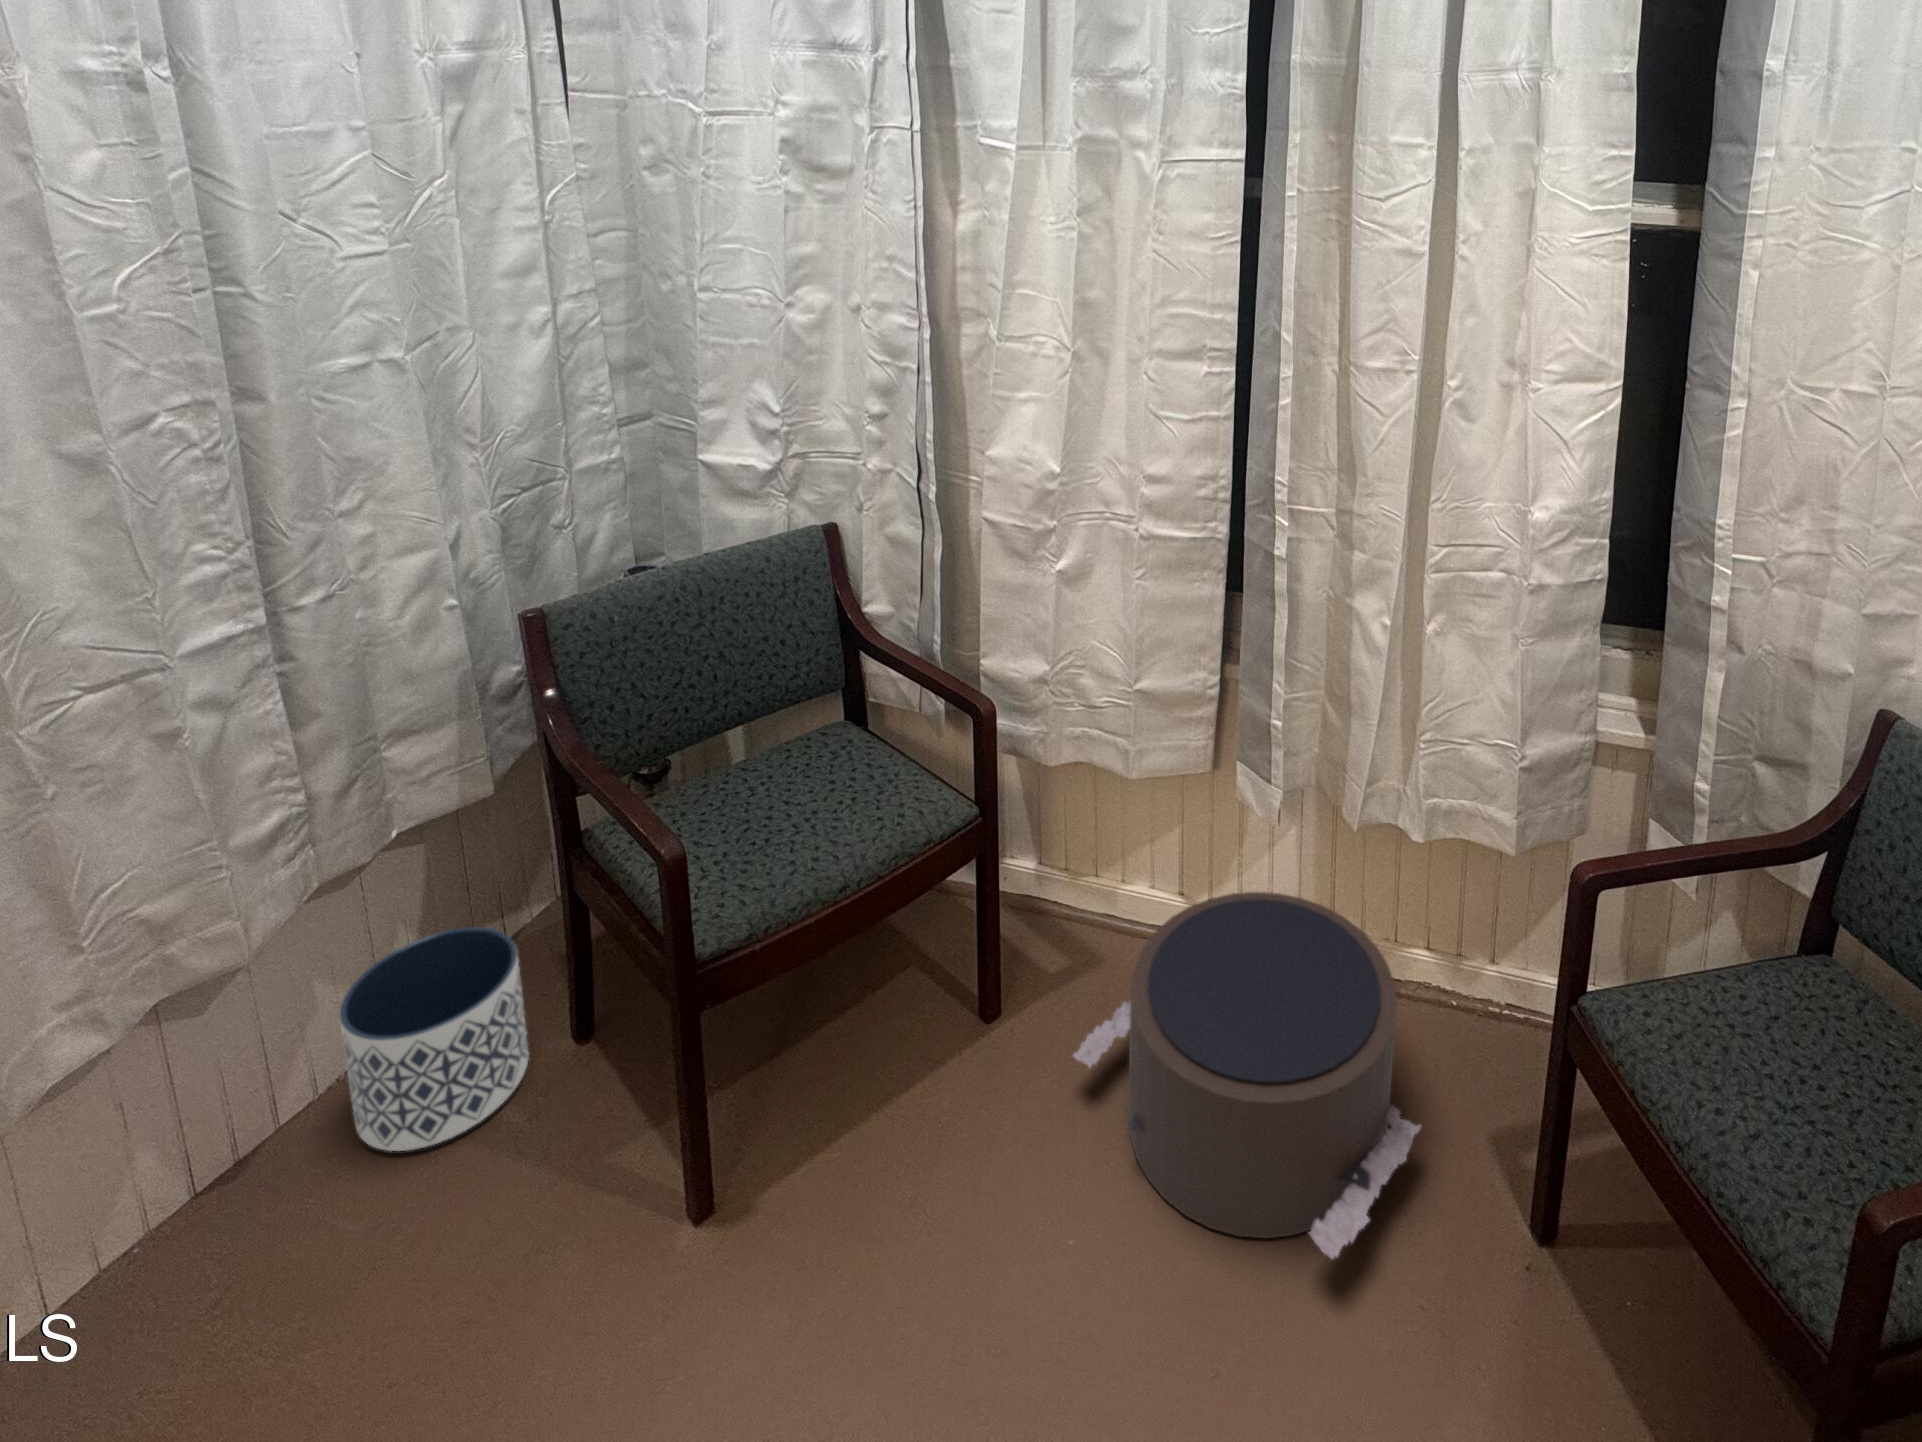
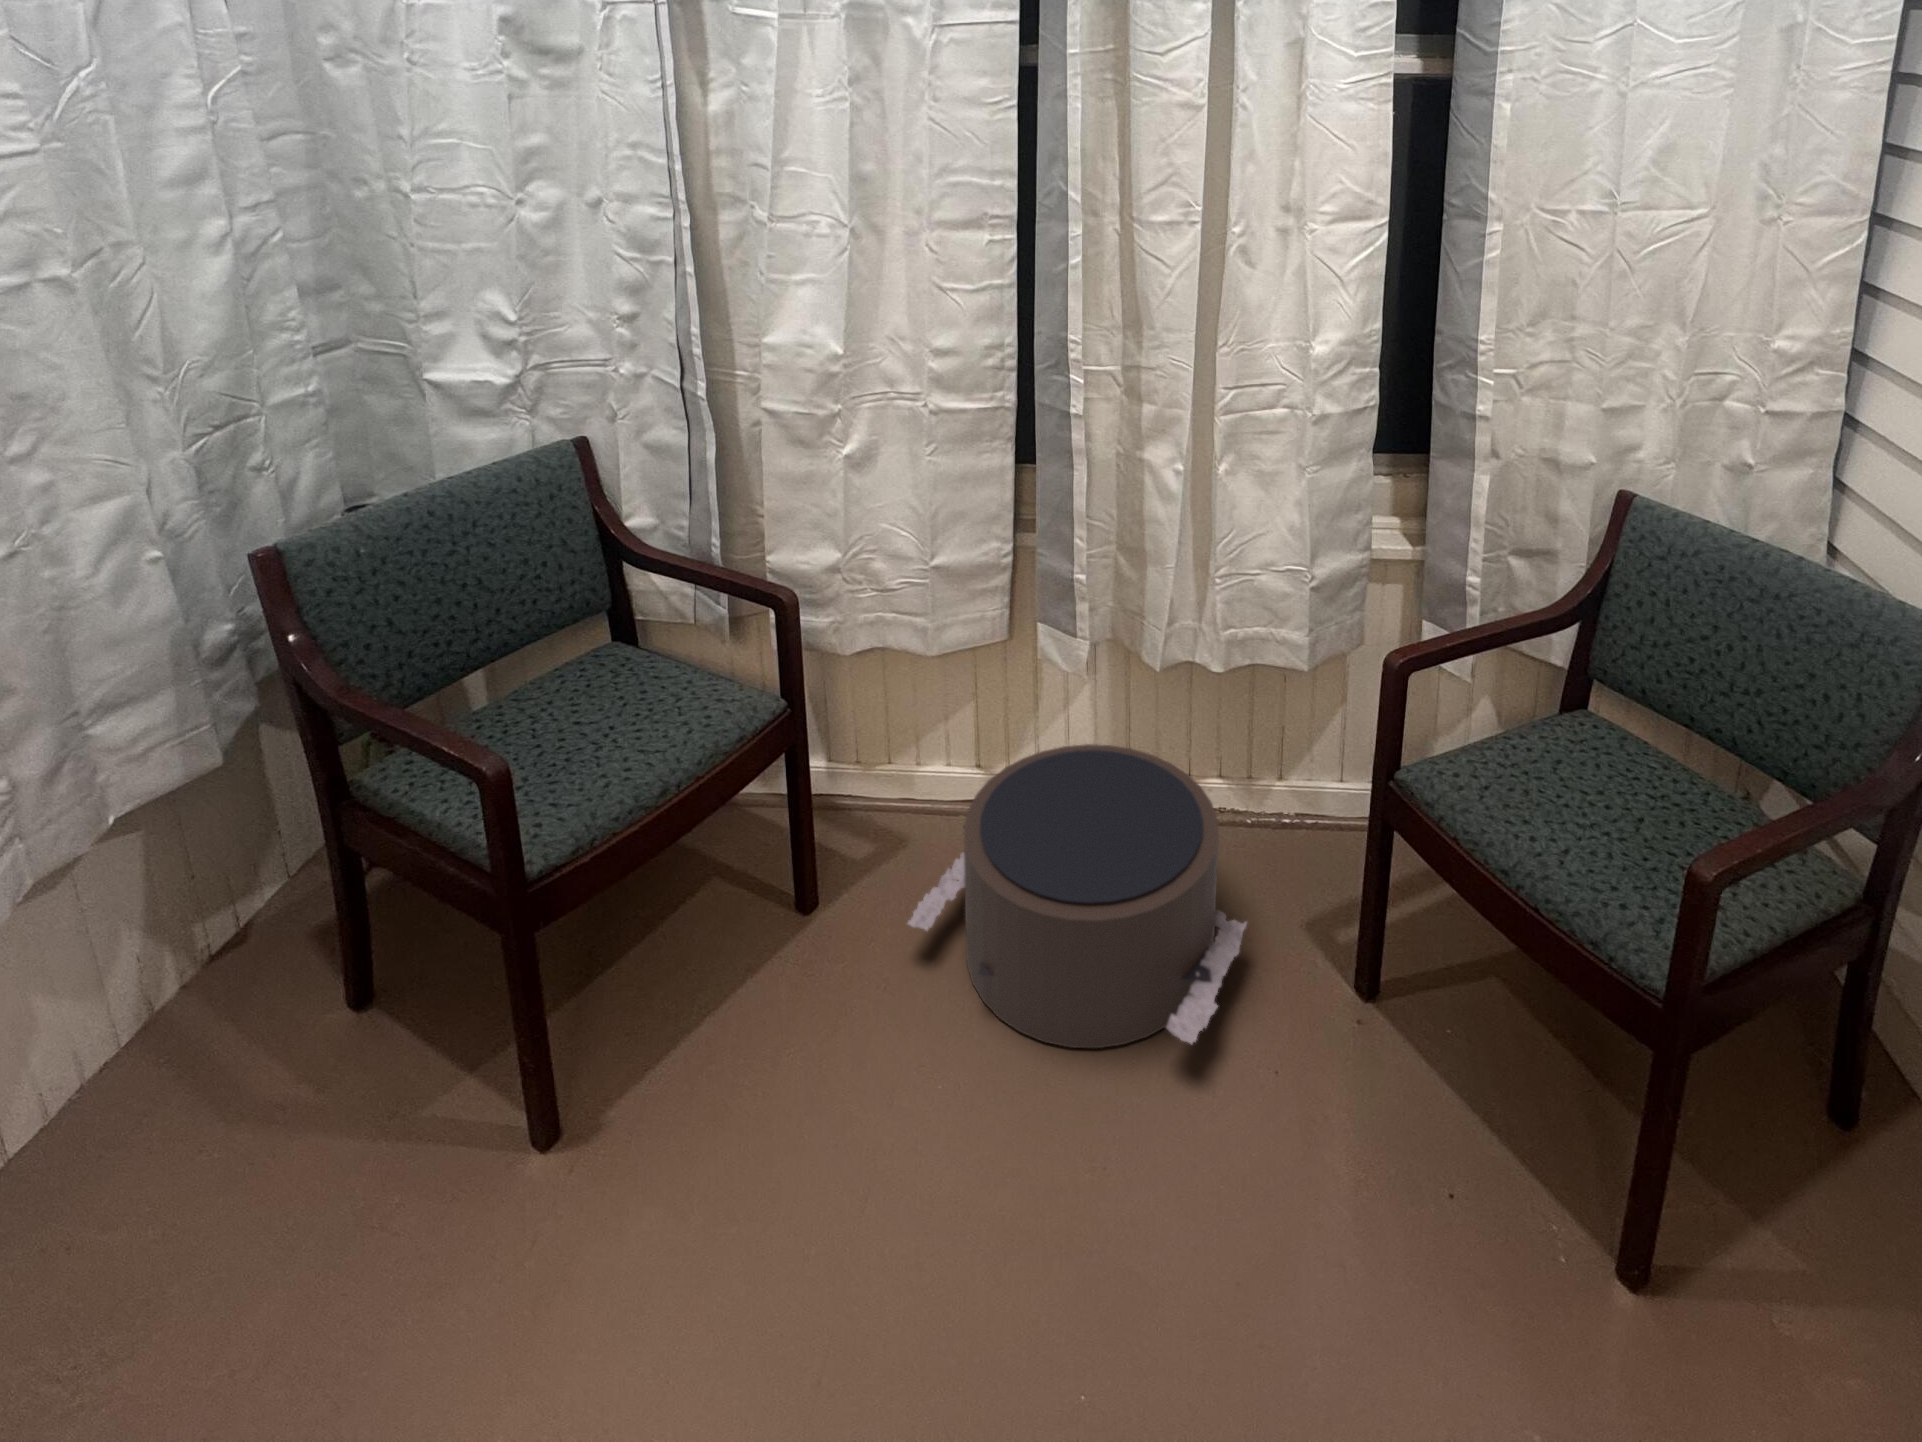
planter: present [339,927,529,1151] -> none [72,908,303,1156]

